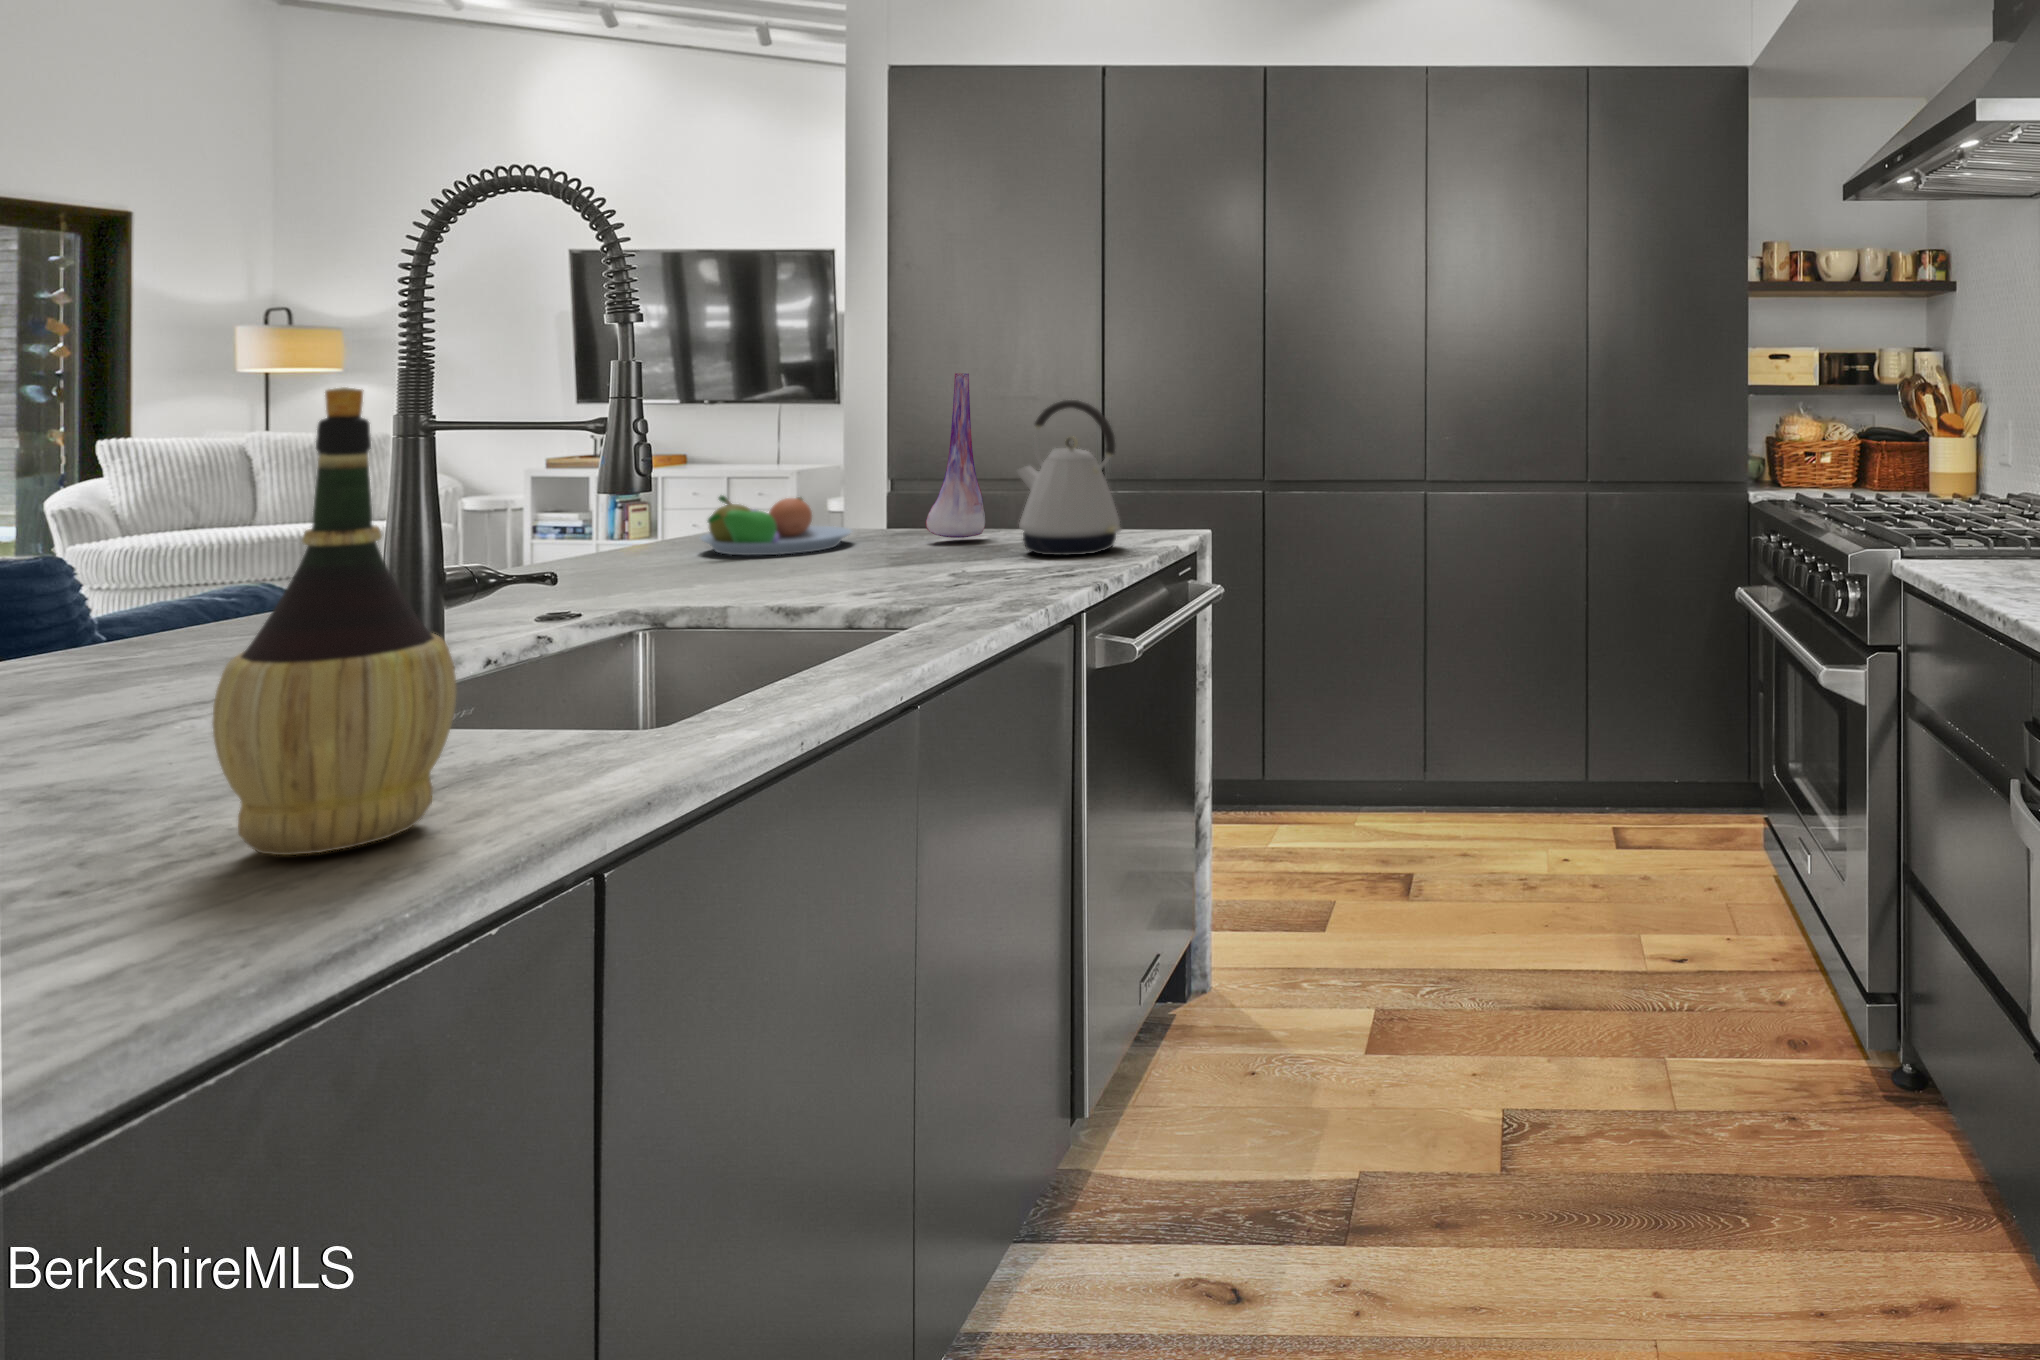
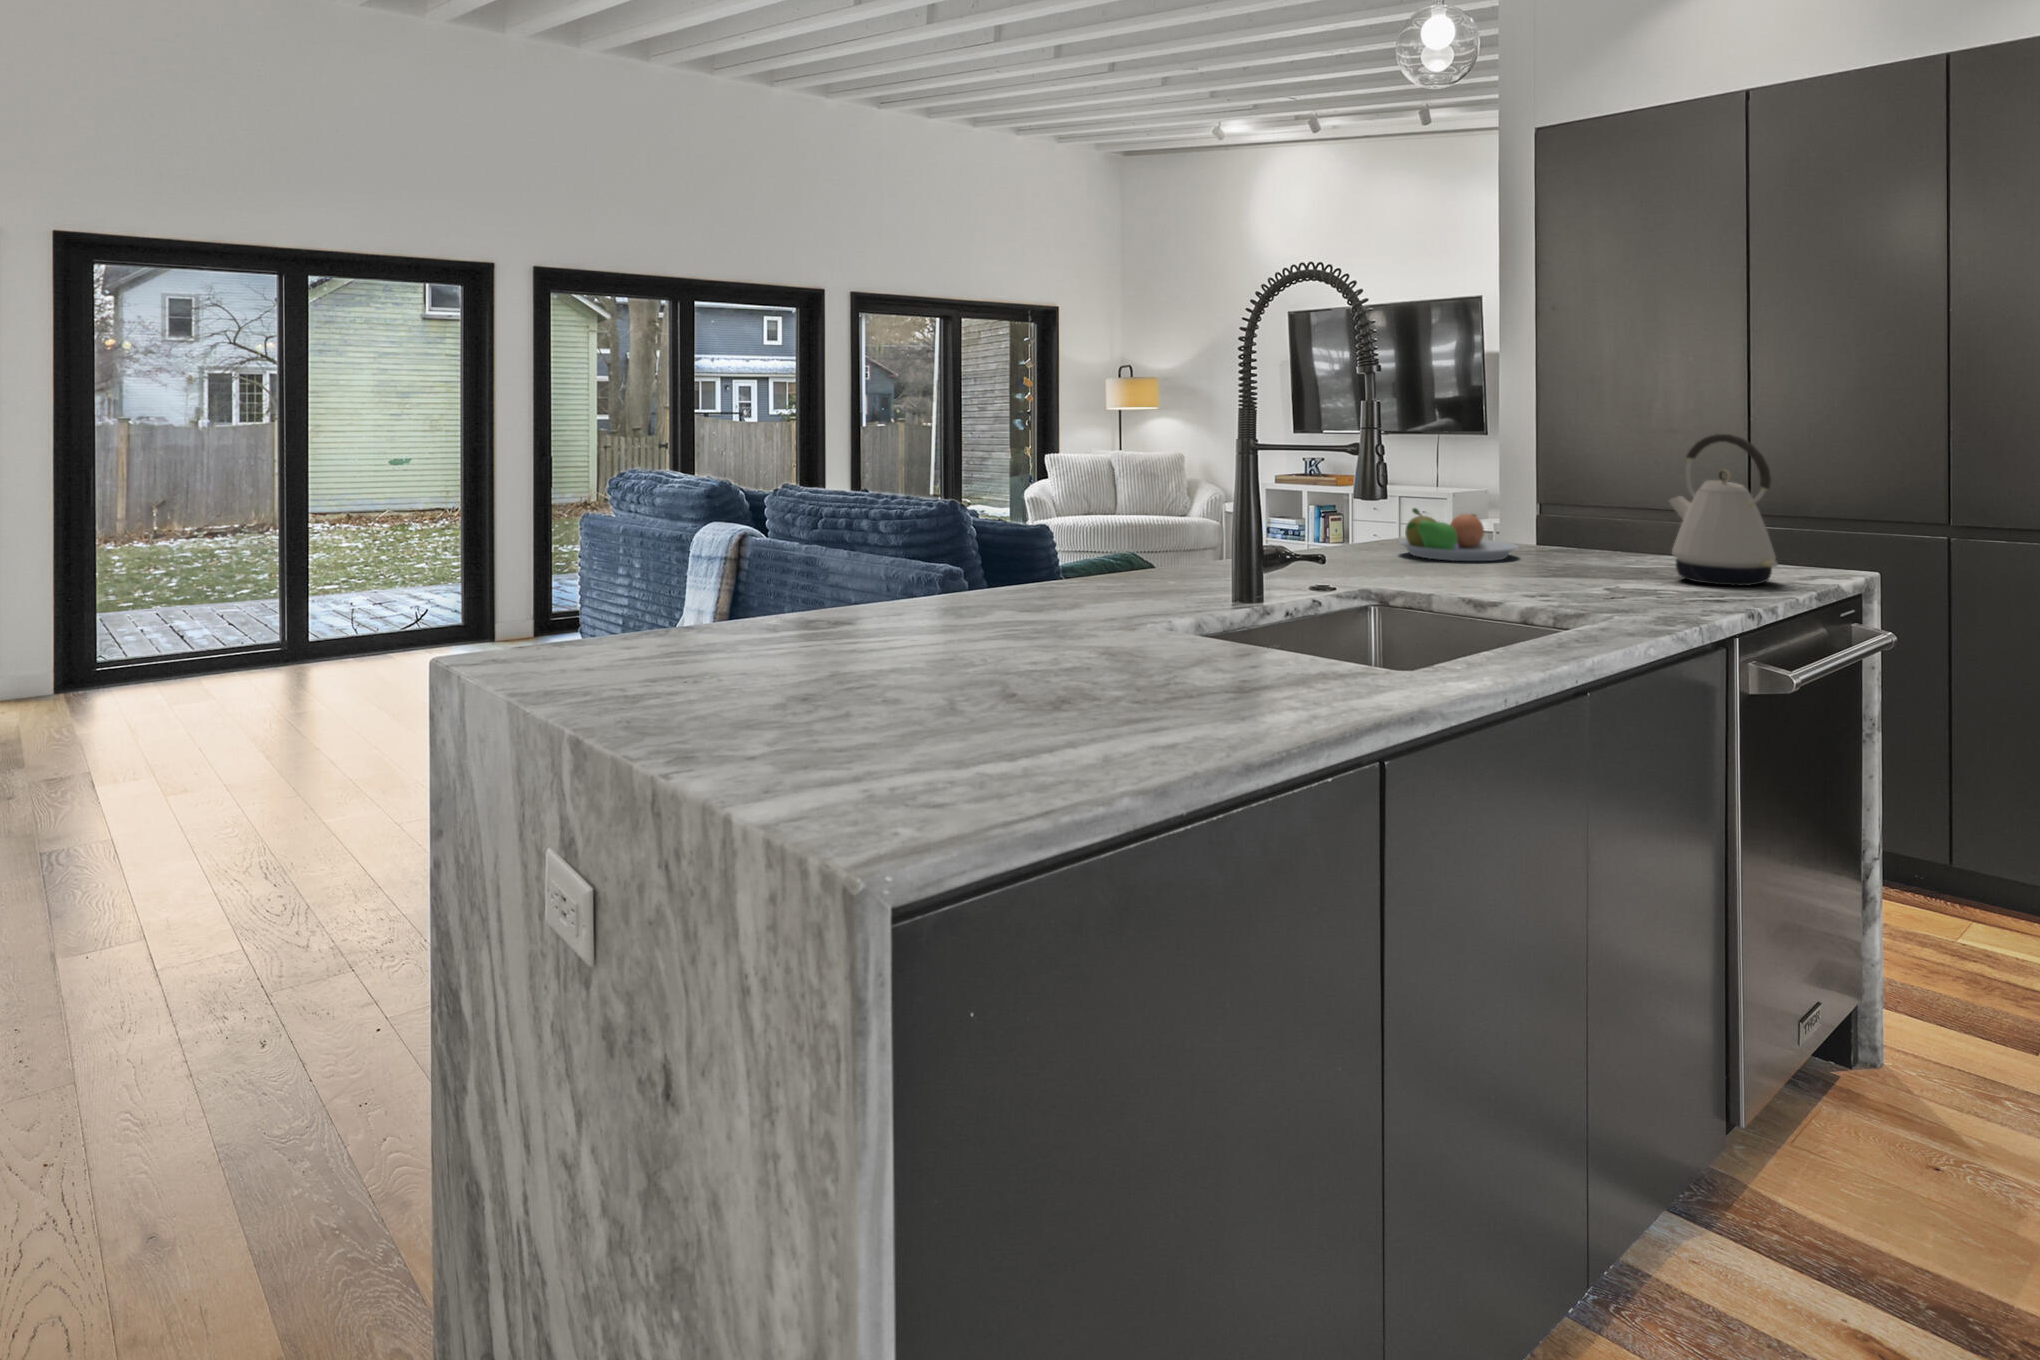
vase: present [926,373,986,538] -> none [1574,404,1638,562]
wine bottle: present [213,387,456,855] -> none [1178,409,1297,705]

